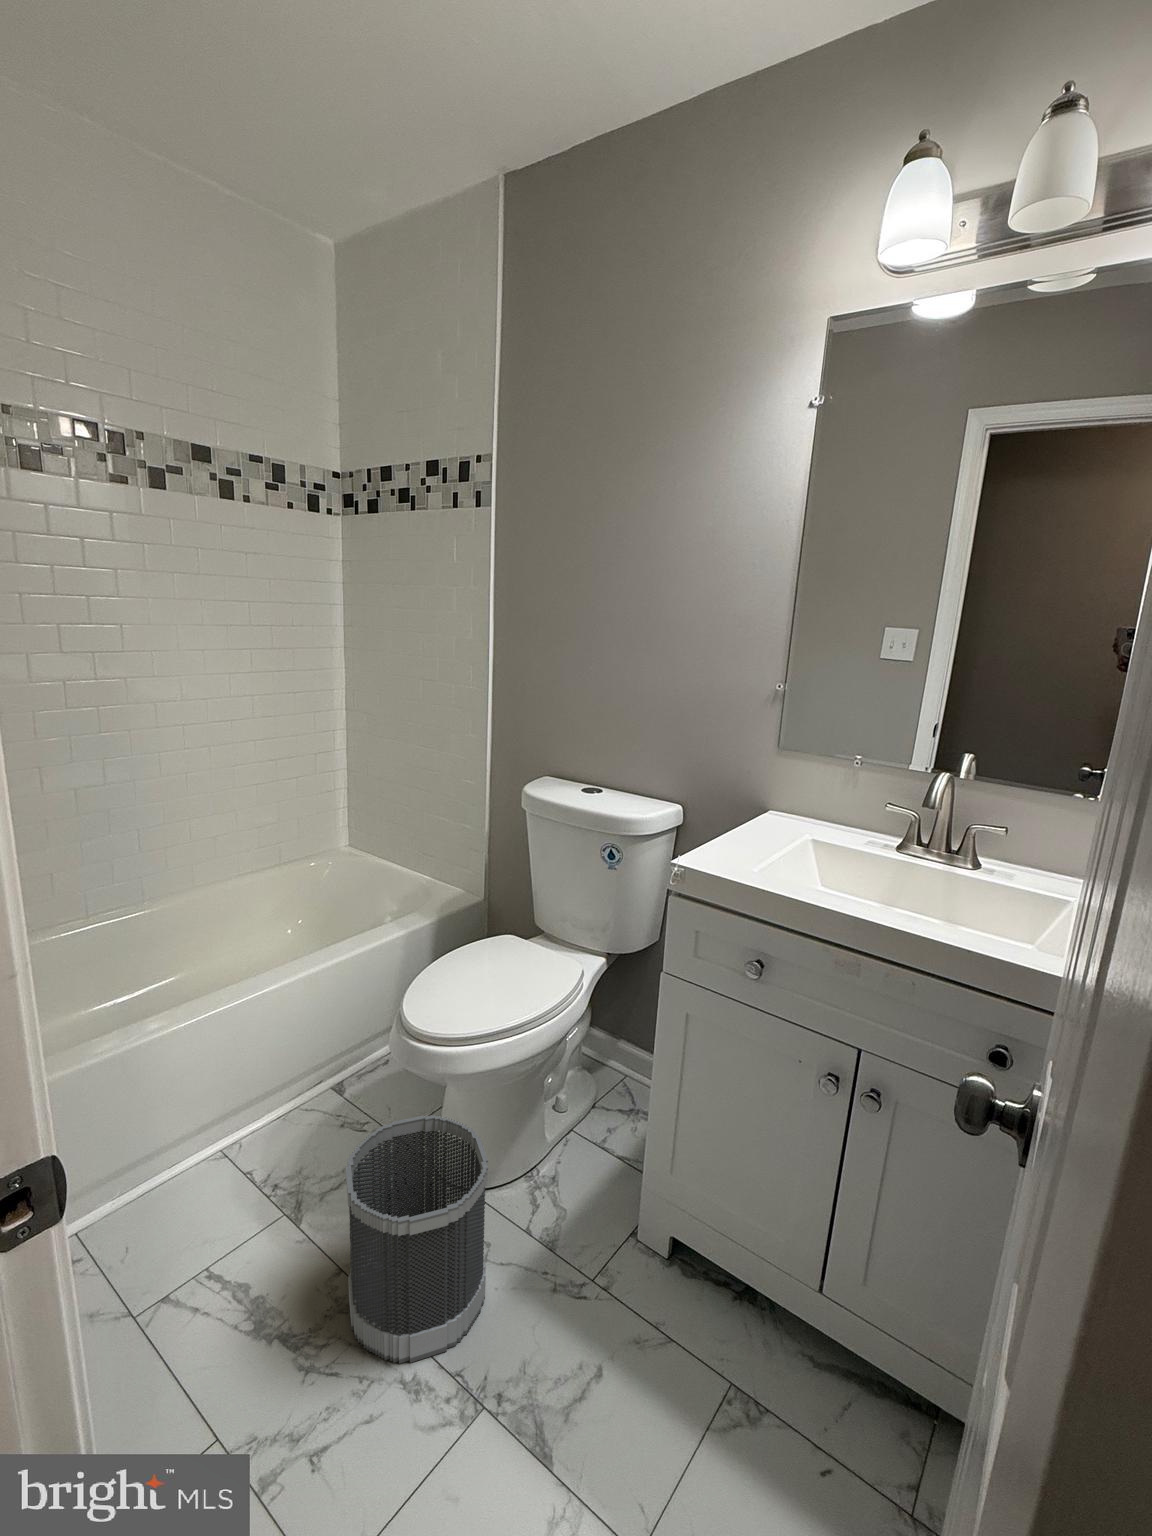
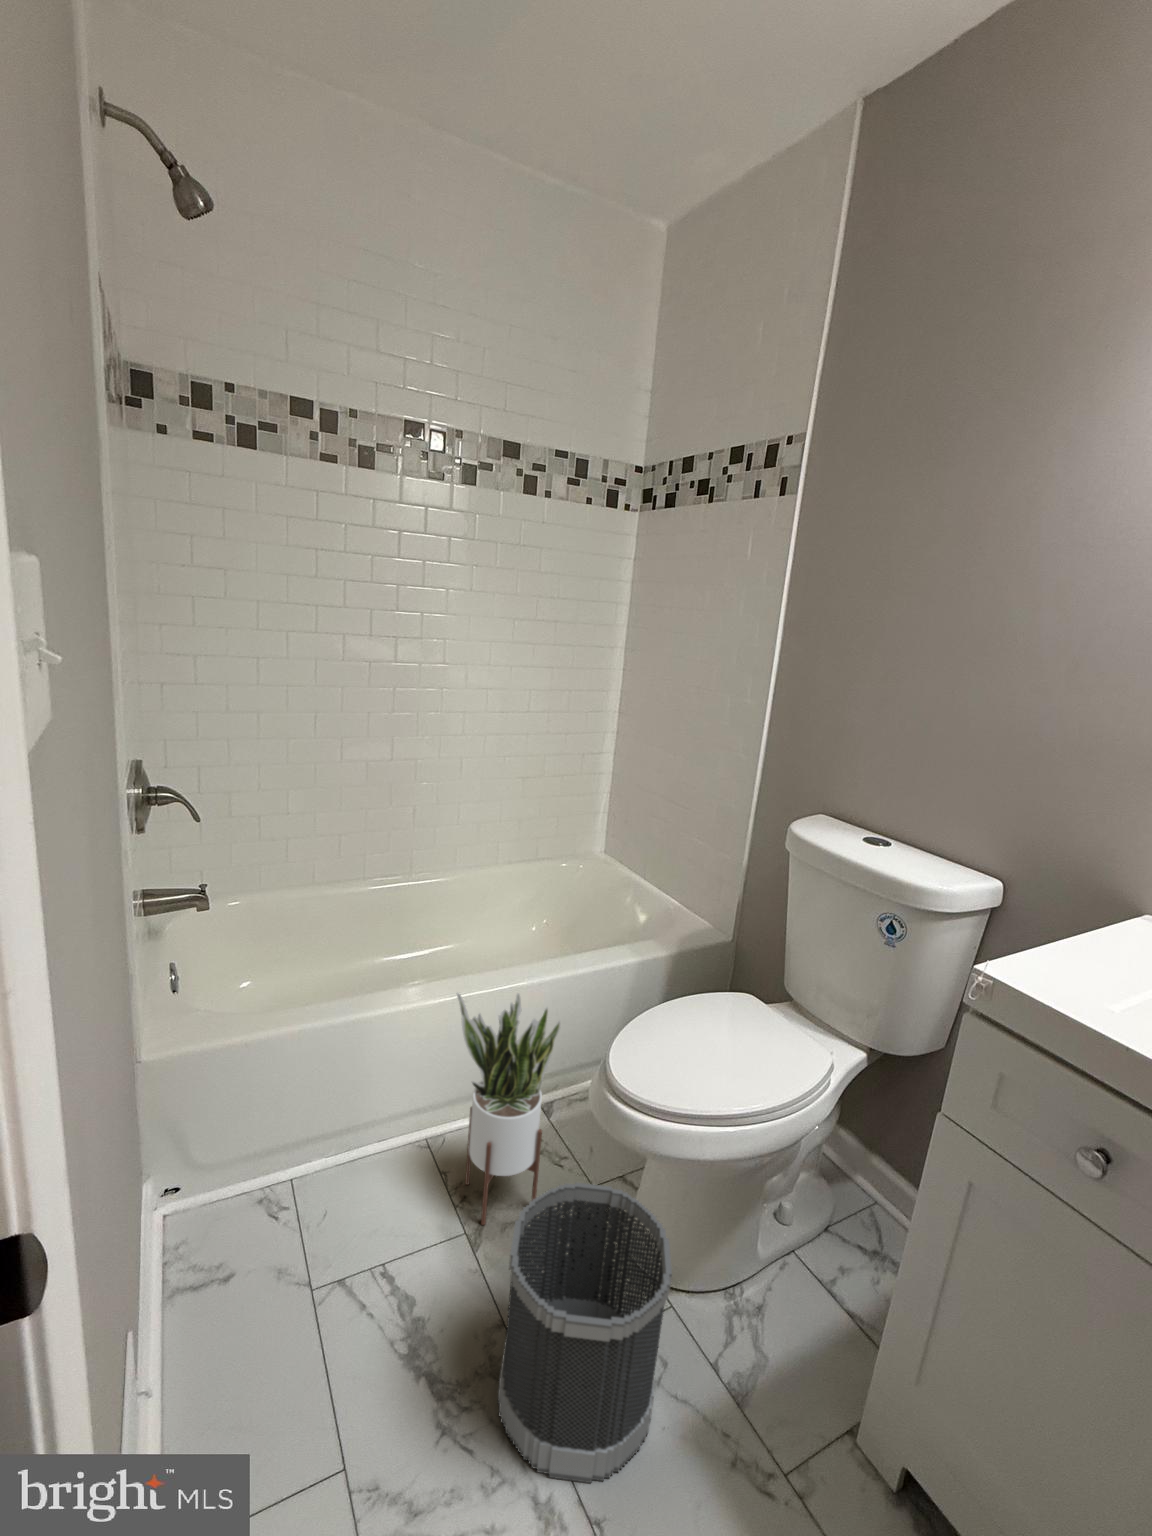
potted plant: none [244,978,350,1202] -> present [457,993,560,1225]

